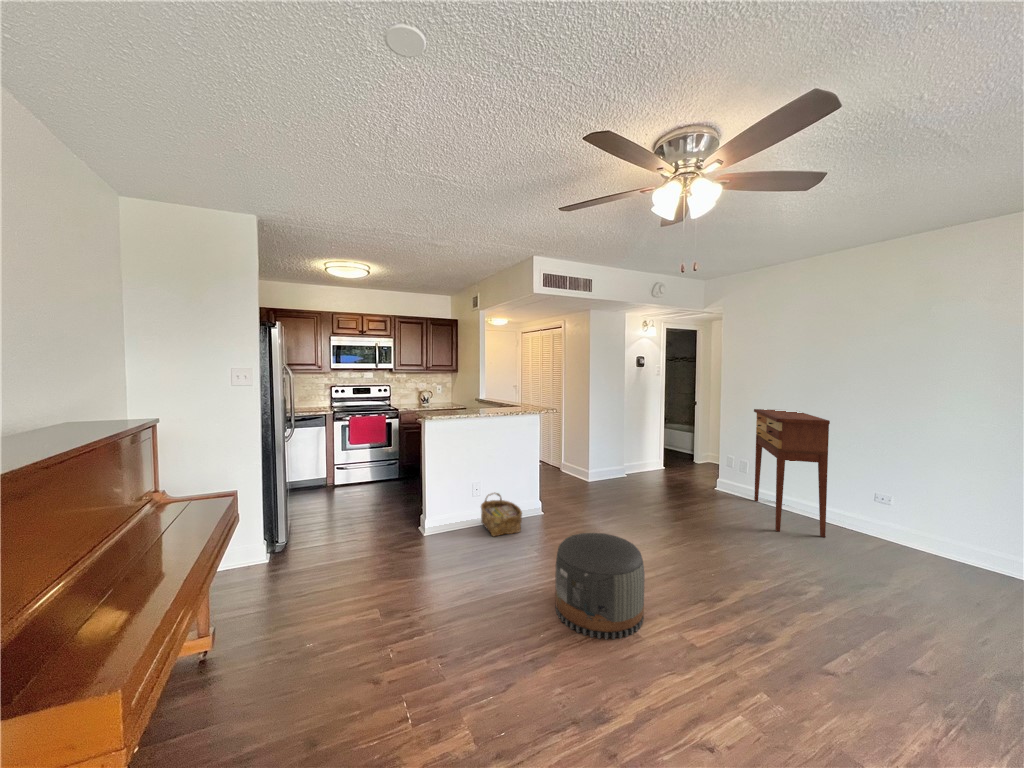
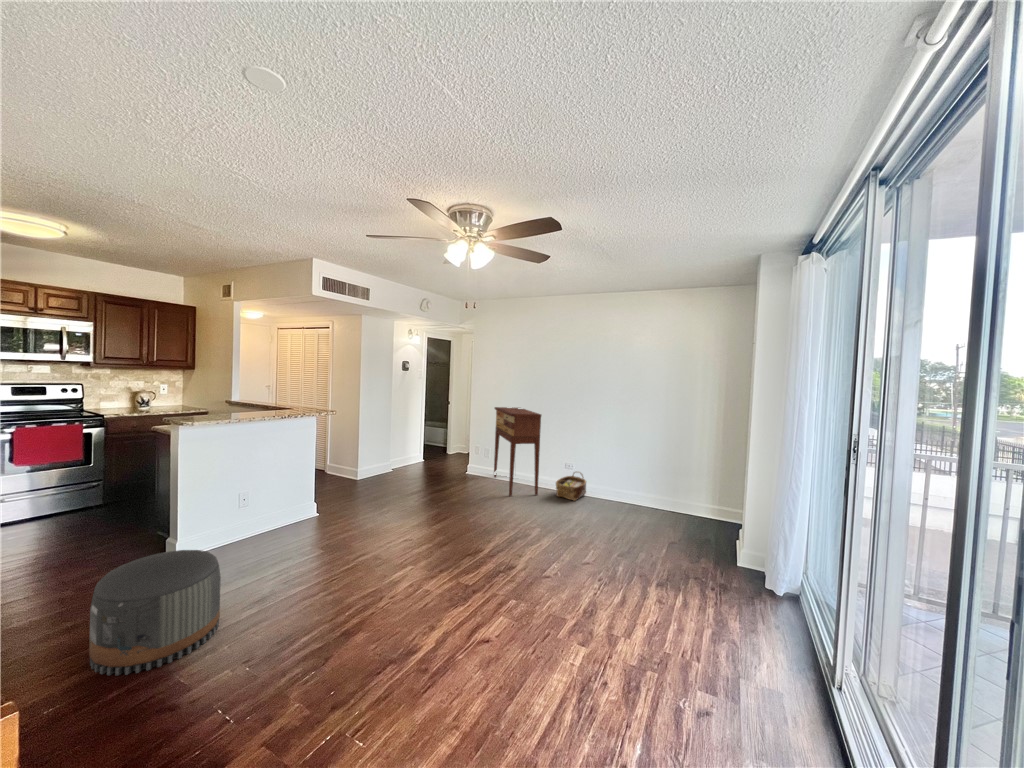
woven basket: present [481,493,522,536] -> present [556,472,586,501]
pouf: present [555,533,645,639] -> present [89,550,221,675]

